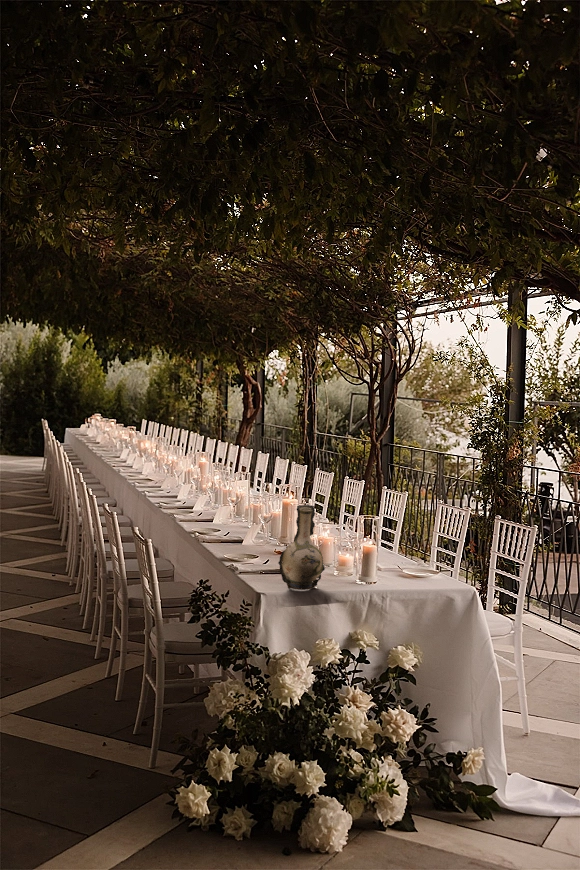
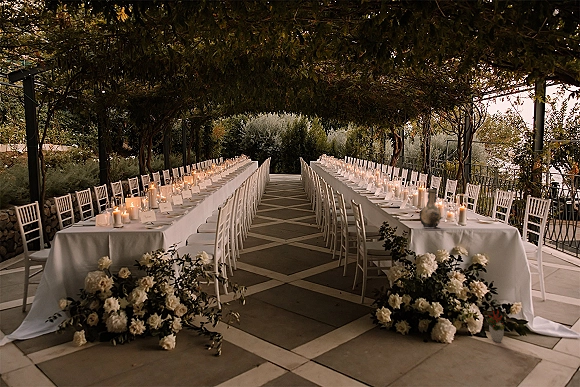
decorative plant: none [417,769,452,842] -> present [488,311,505,342]

